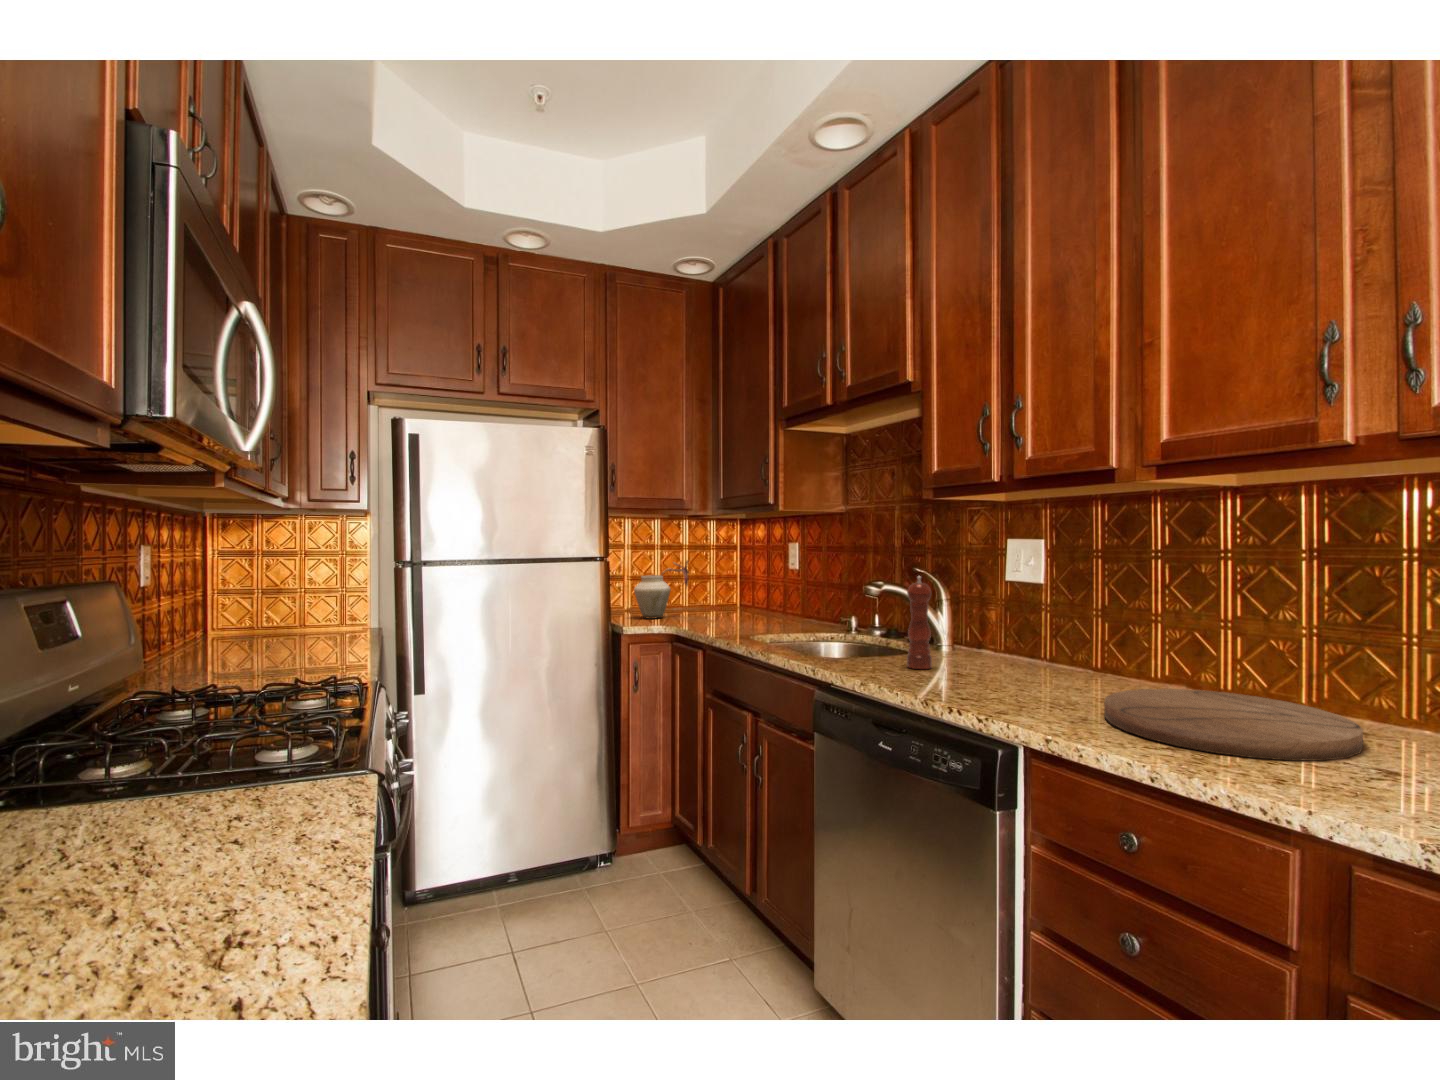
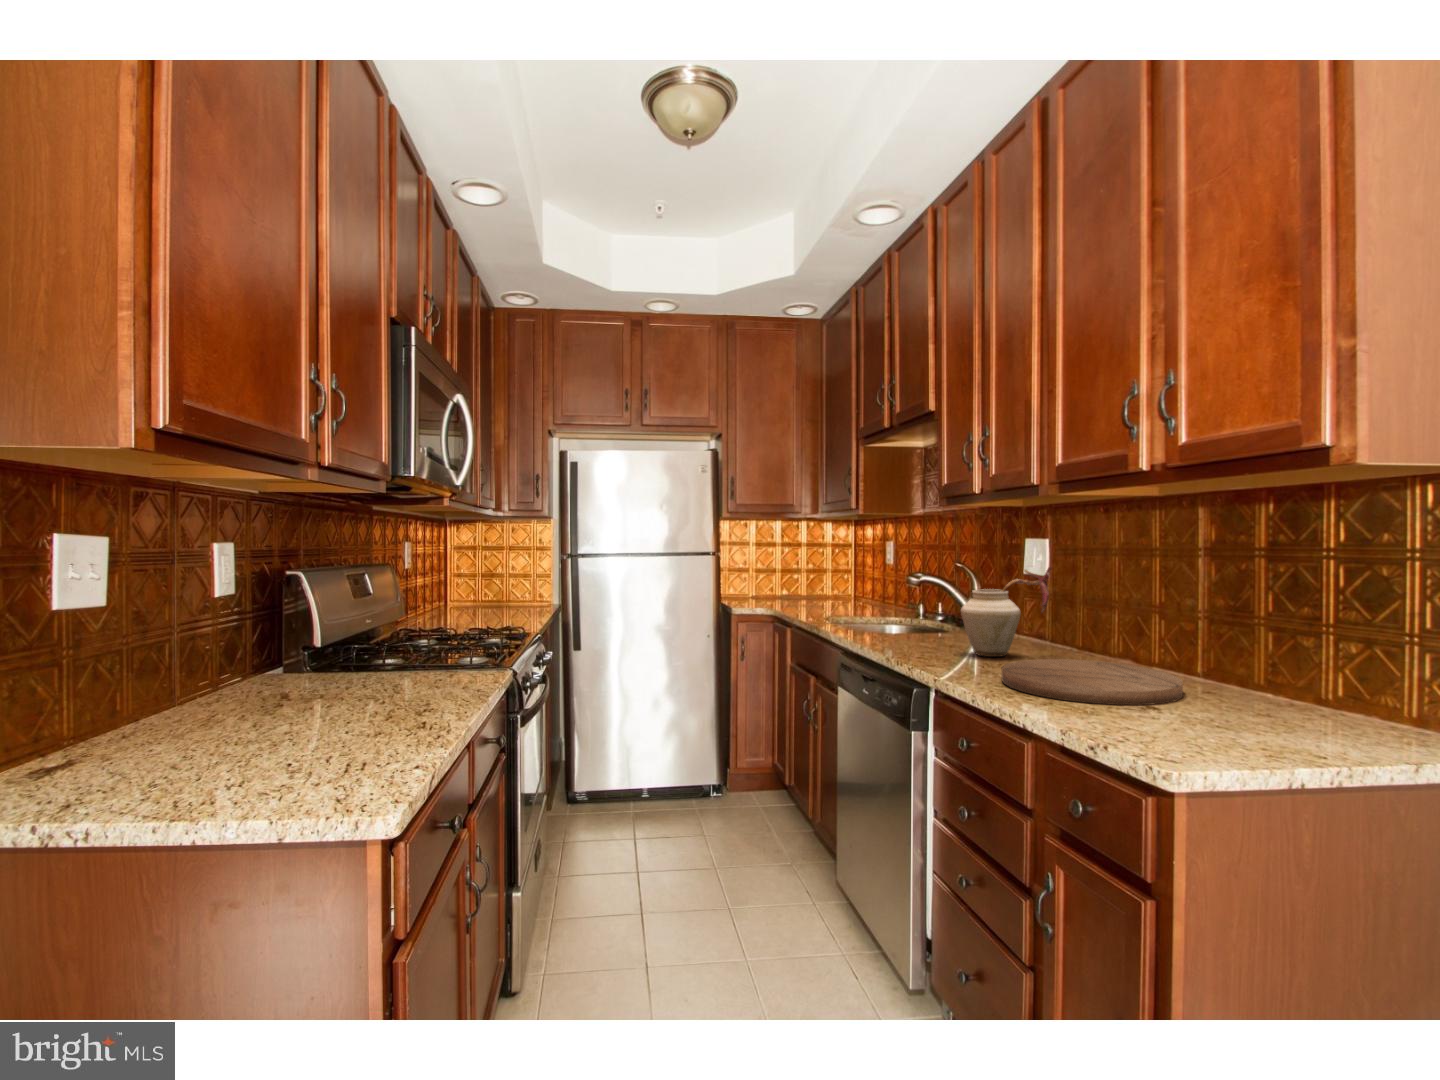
vase: present [634,561,689,619] -> present [961,567,1052,657]
pepper mill: present [907,576,932,669] -> none [917,569,937,644]

